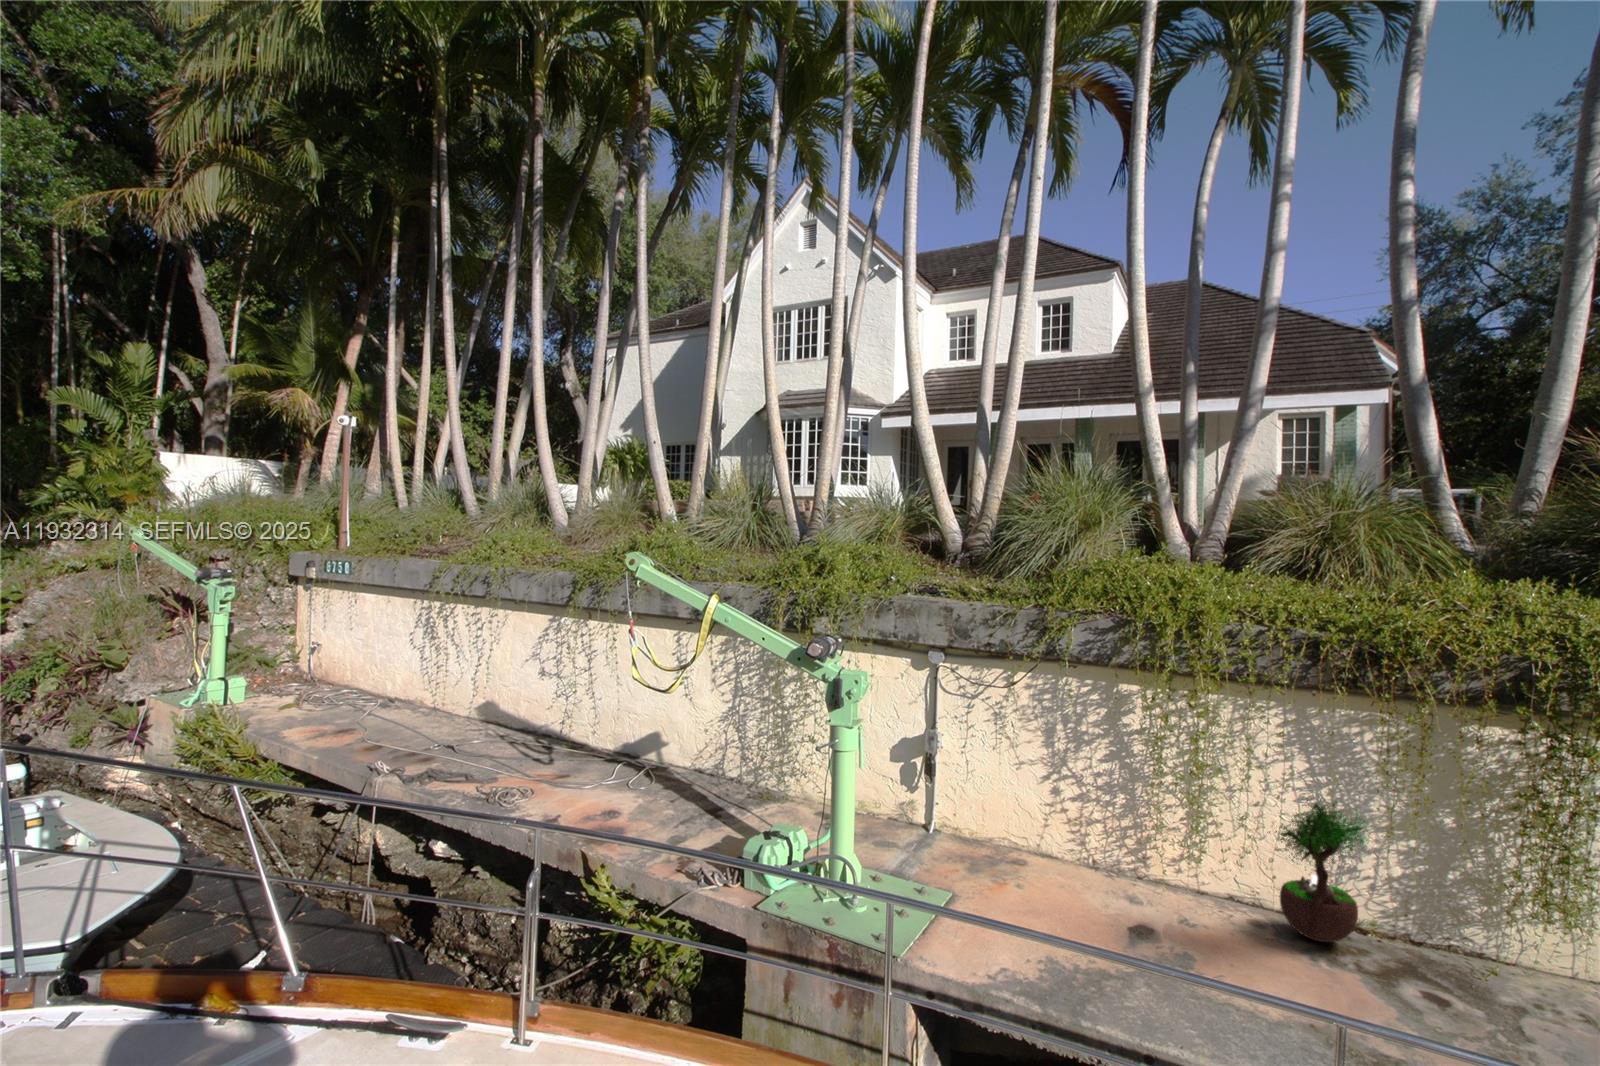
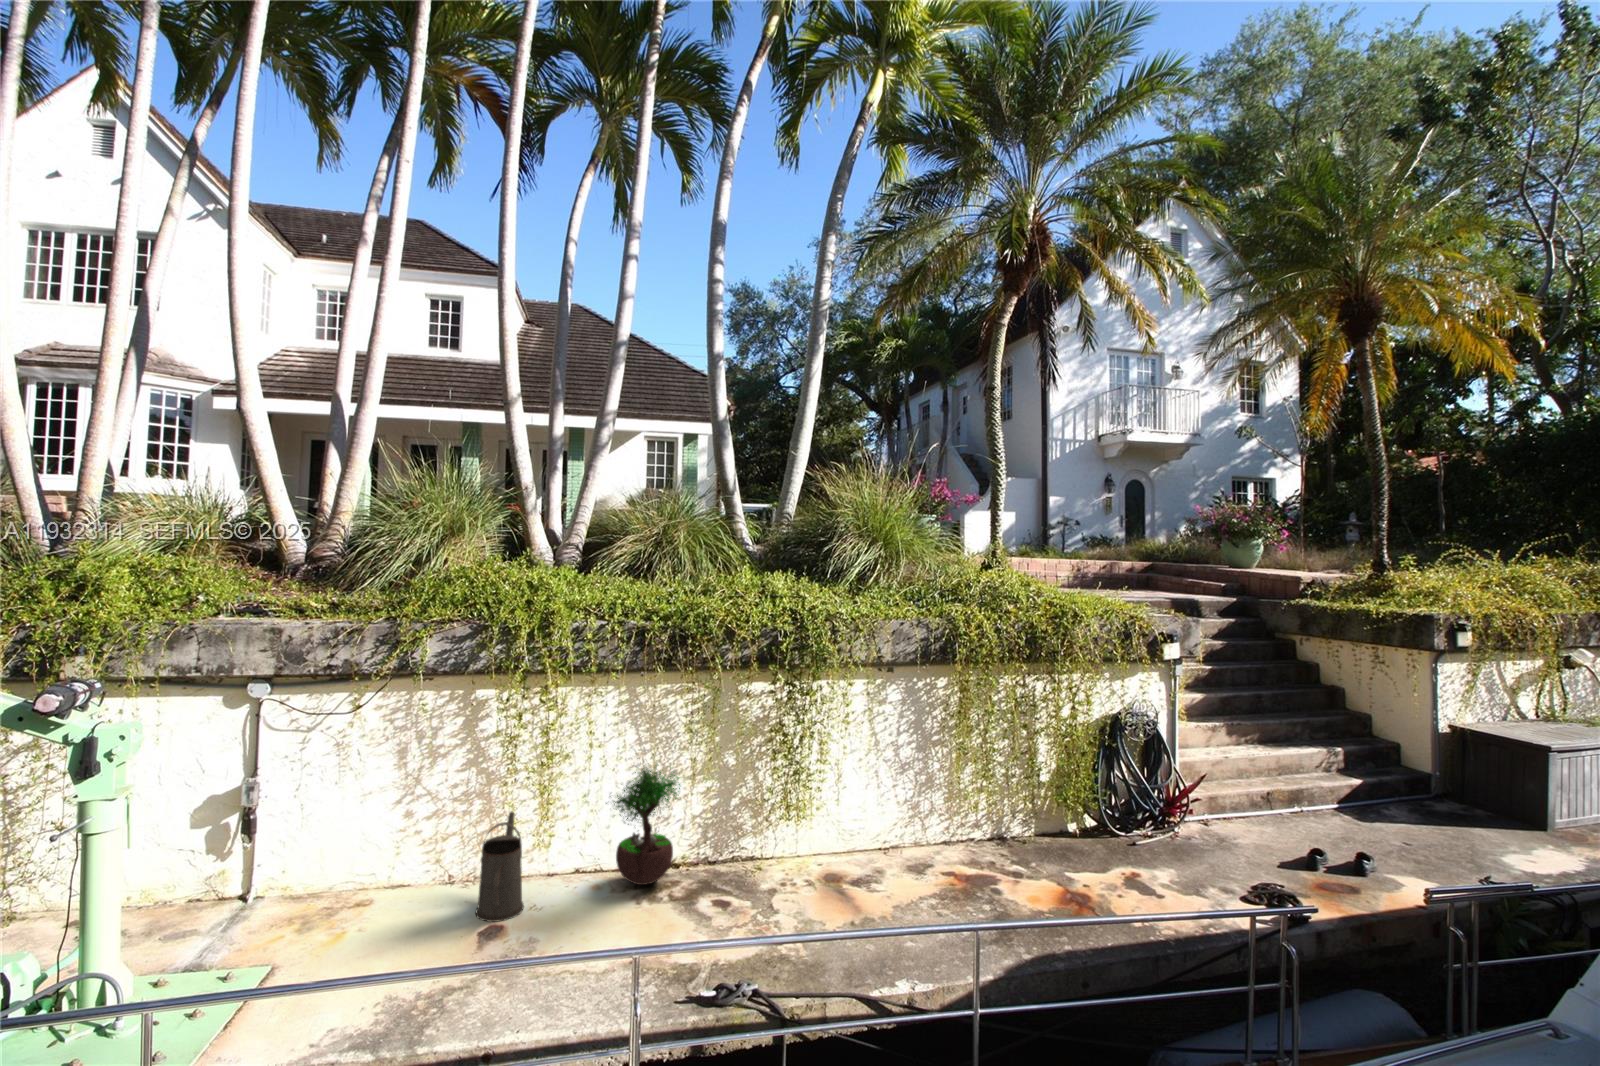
watering can: none [1120,817,1171,927] -> present [475,812,524,922]

